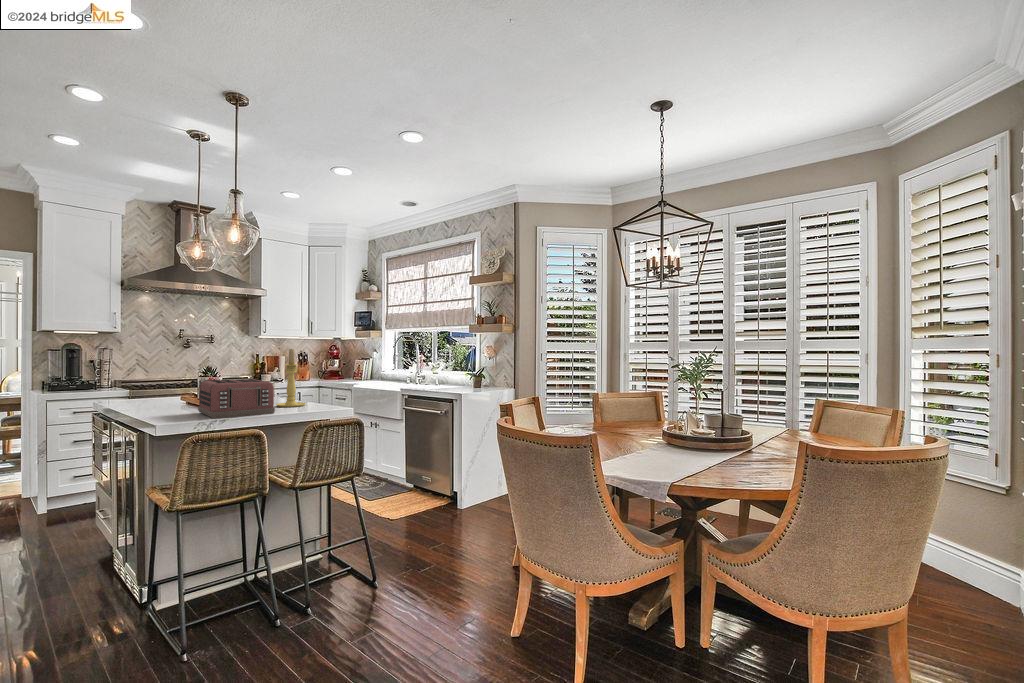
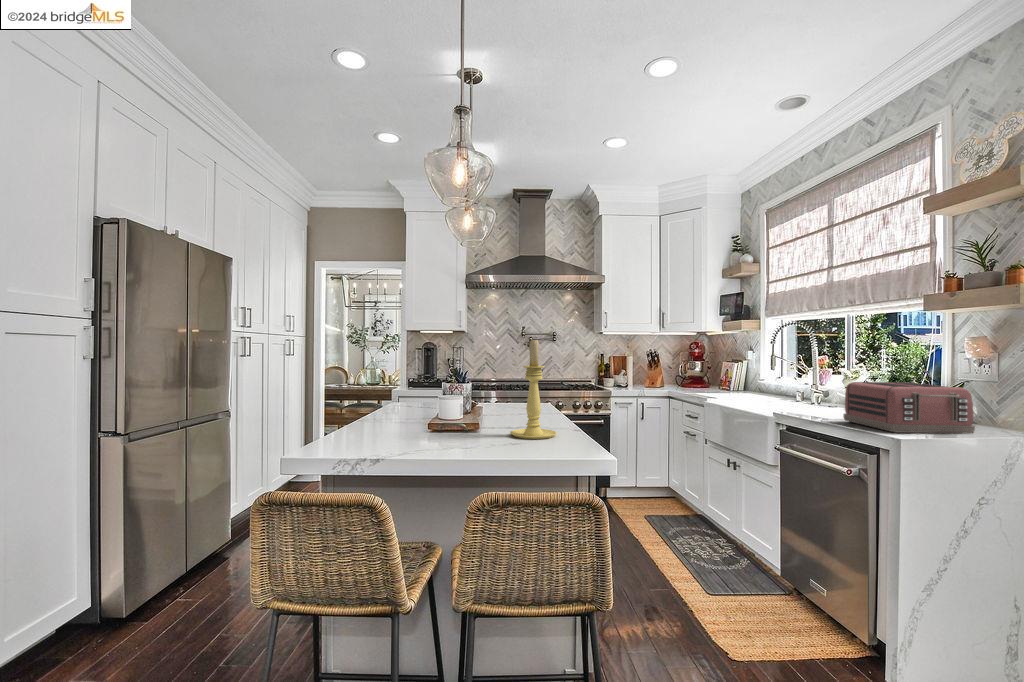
toaster: present [198,379,275,418] -> present [843,382,975,433]

